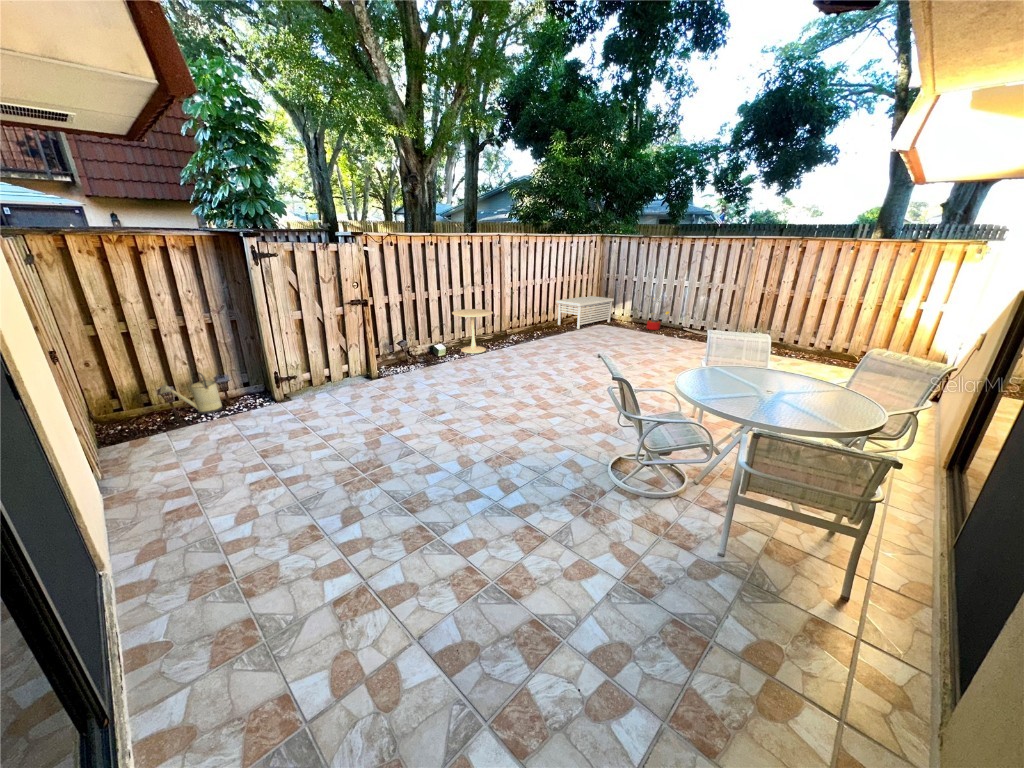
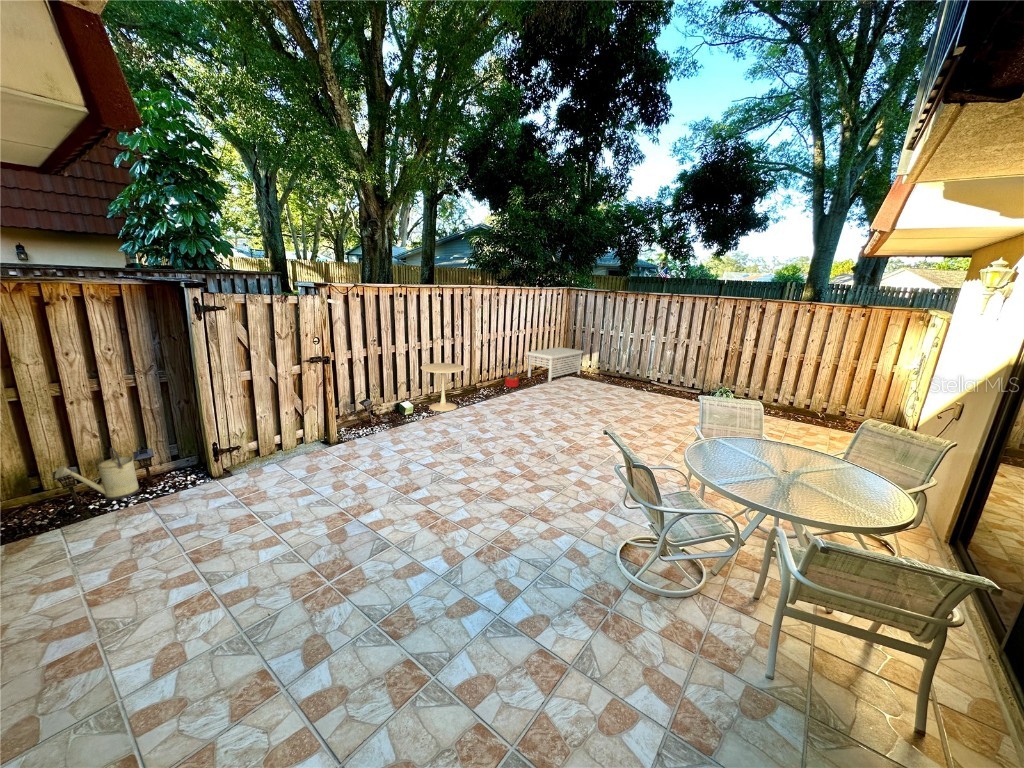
decorative plant: present [646,304,669,330] -> present [504,359,519,387]

